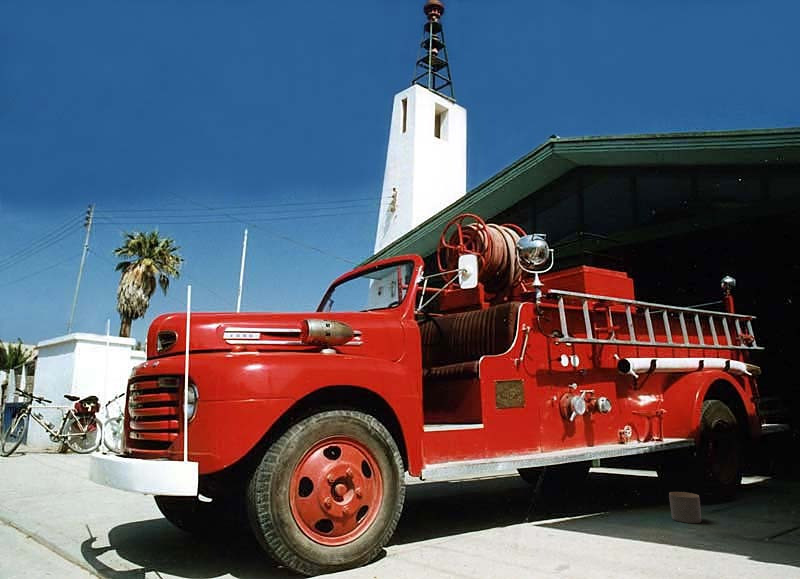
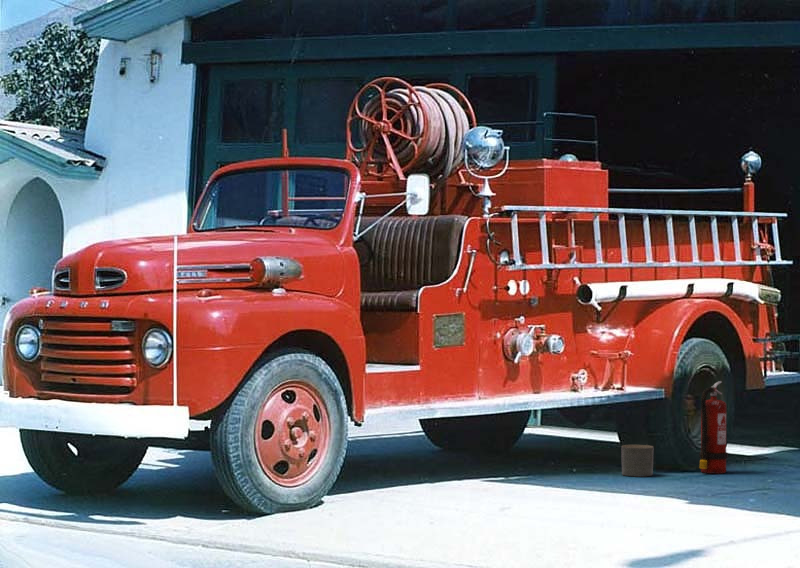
fire extinguisher: none [737,439,770,523] -> present [699,381,728,474]

